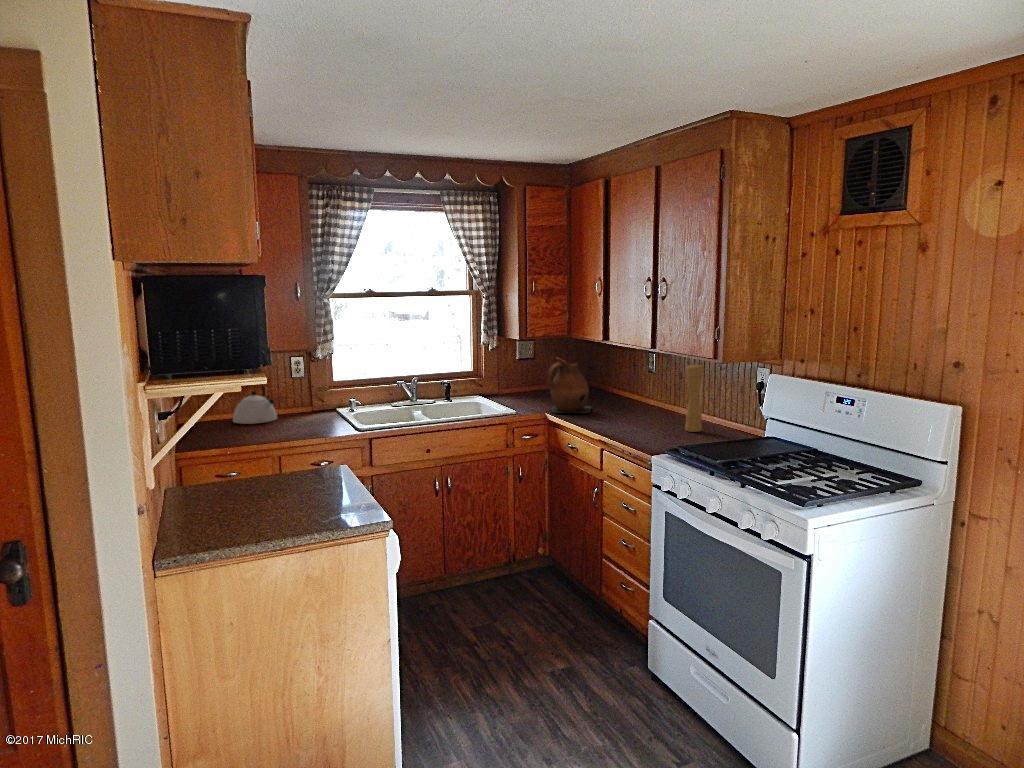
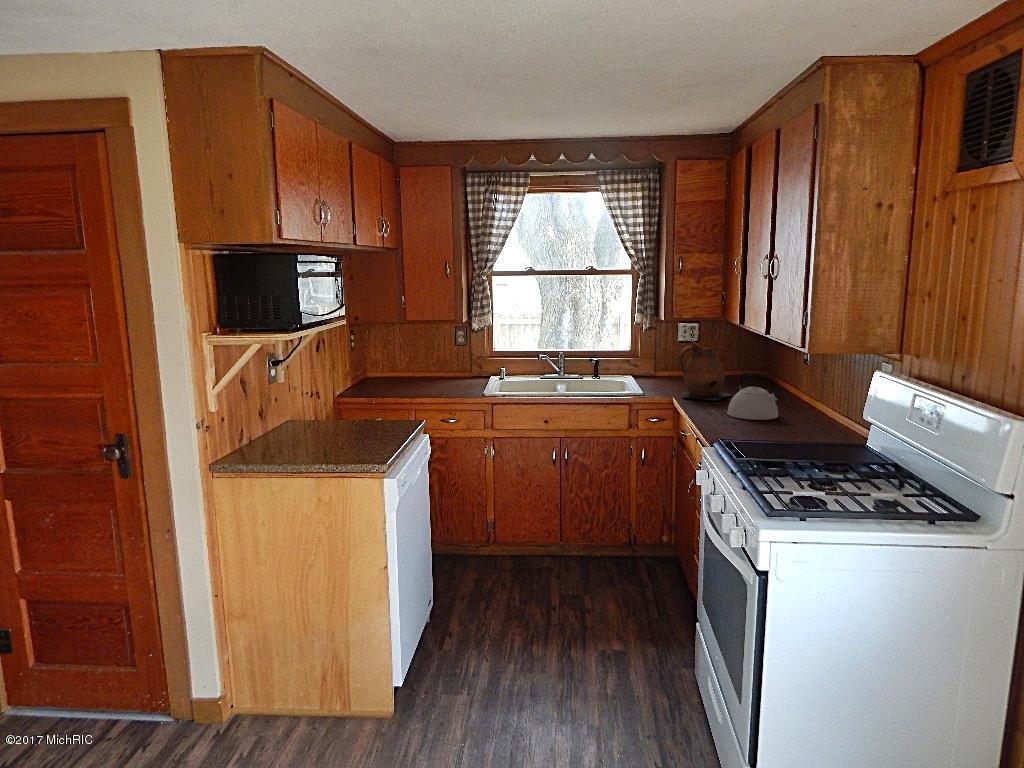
pepper mill: present [685,364,704,432] -> none [794,354,819,431]
kettle: present [233,387,277,424] -> present [727,372,779,420]

